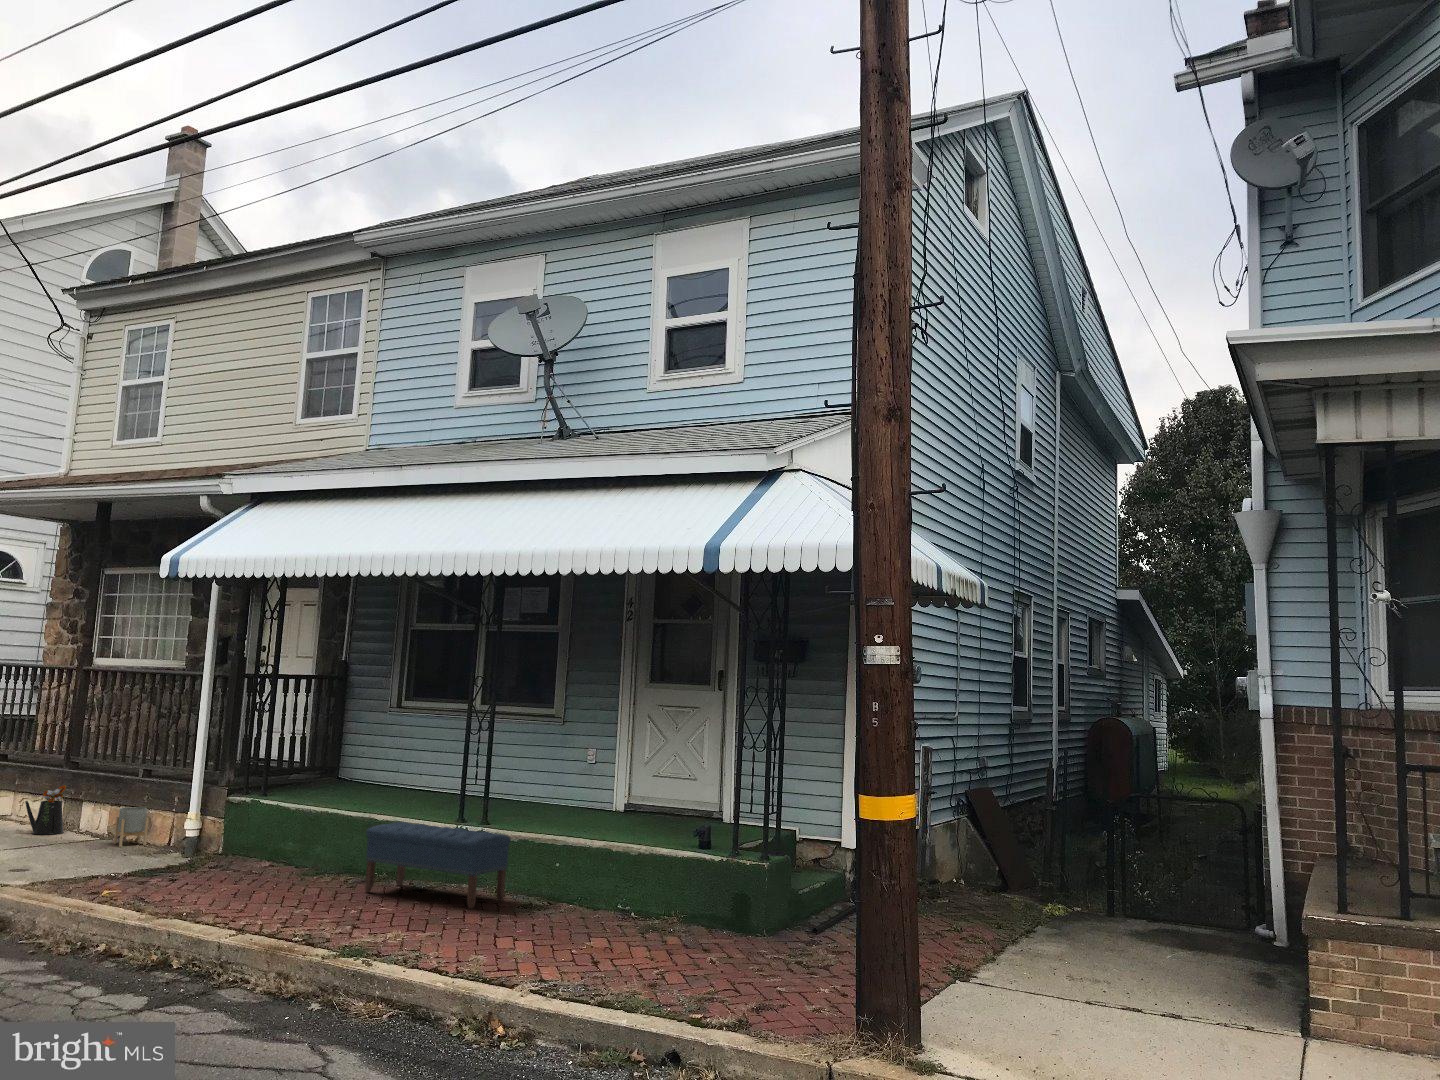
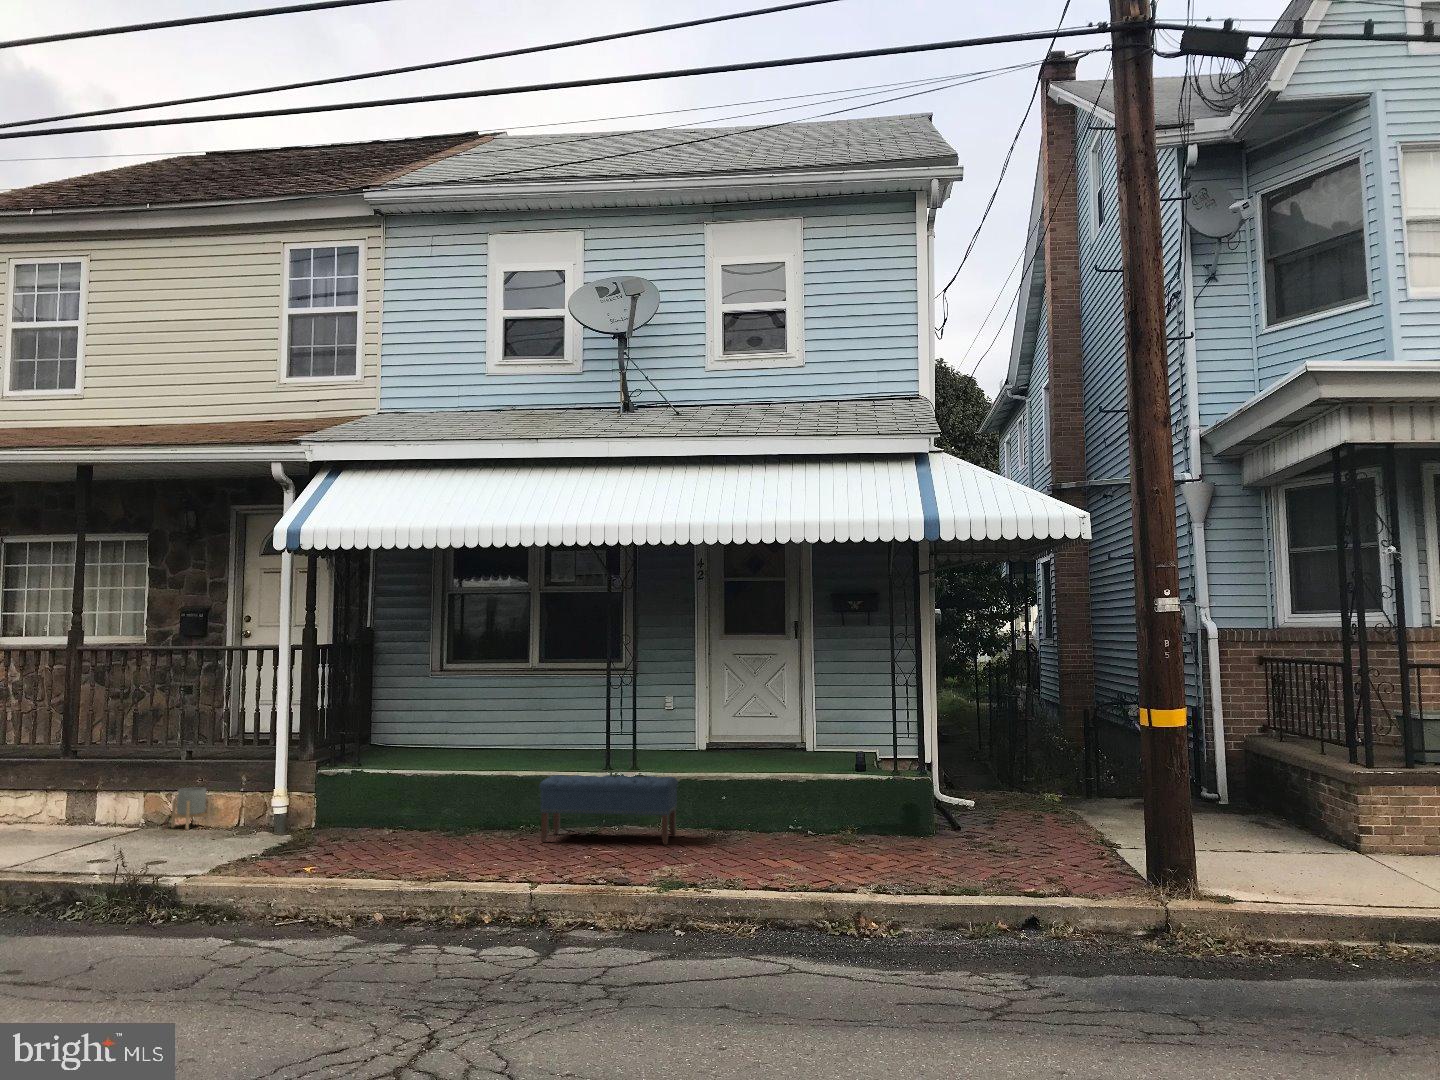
watering can: present [25,785,73,835] -> none [41,772,89,827]

